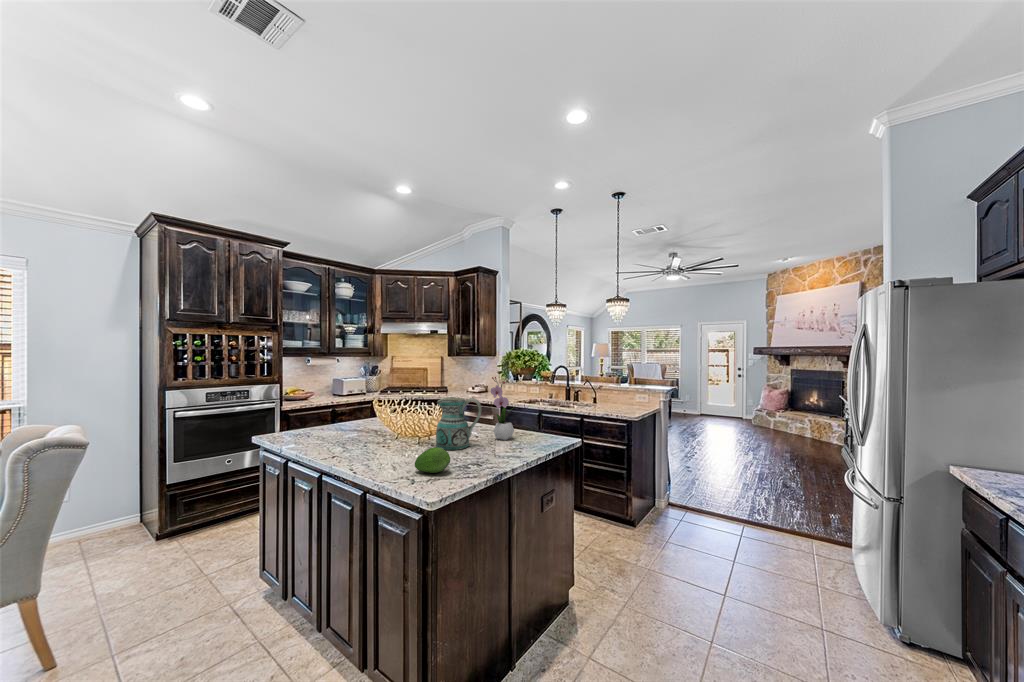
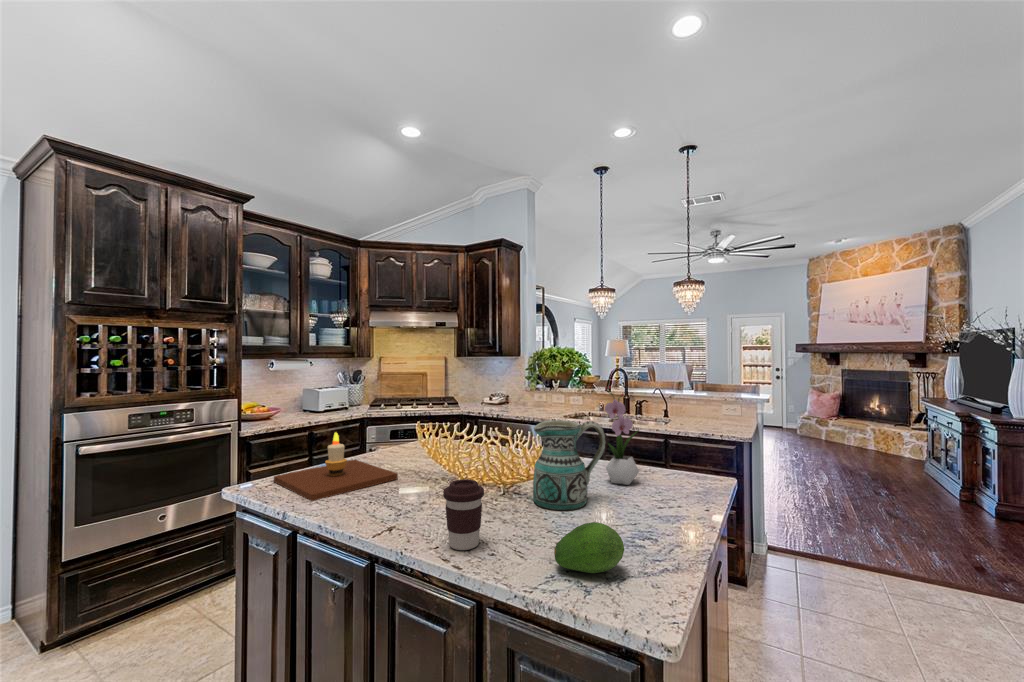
candle: none [290,404,365,443] -> present [274,433,398,501]
coffee cup: none [366,427,389,464] -> present [443,479,484,550]

